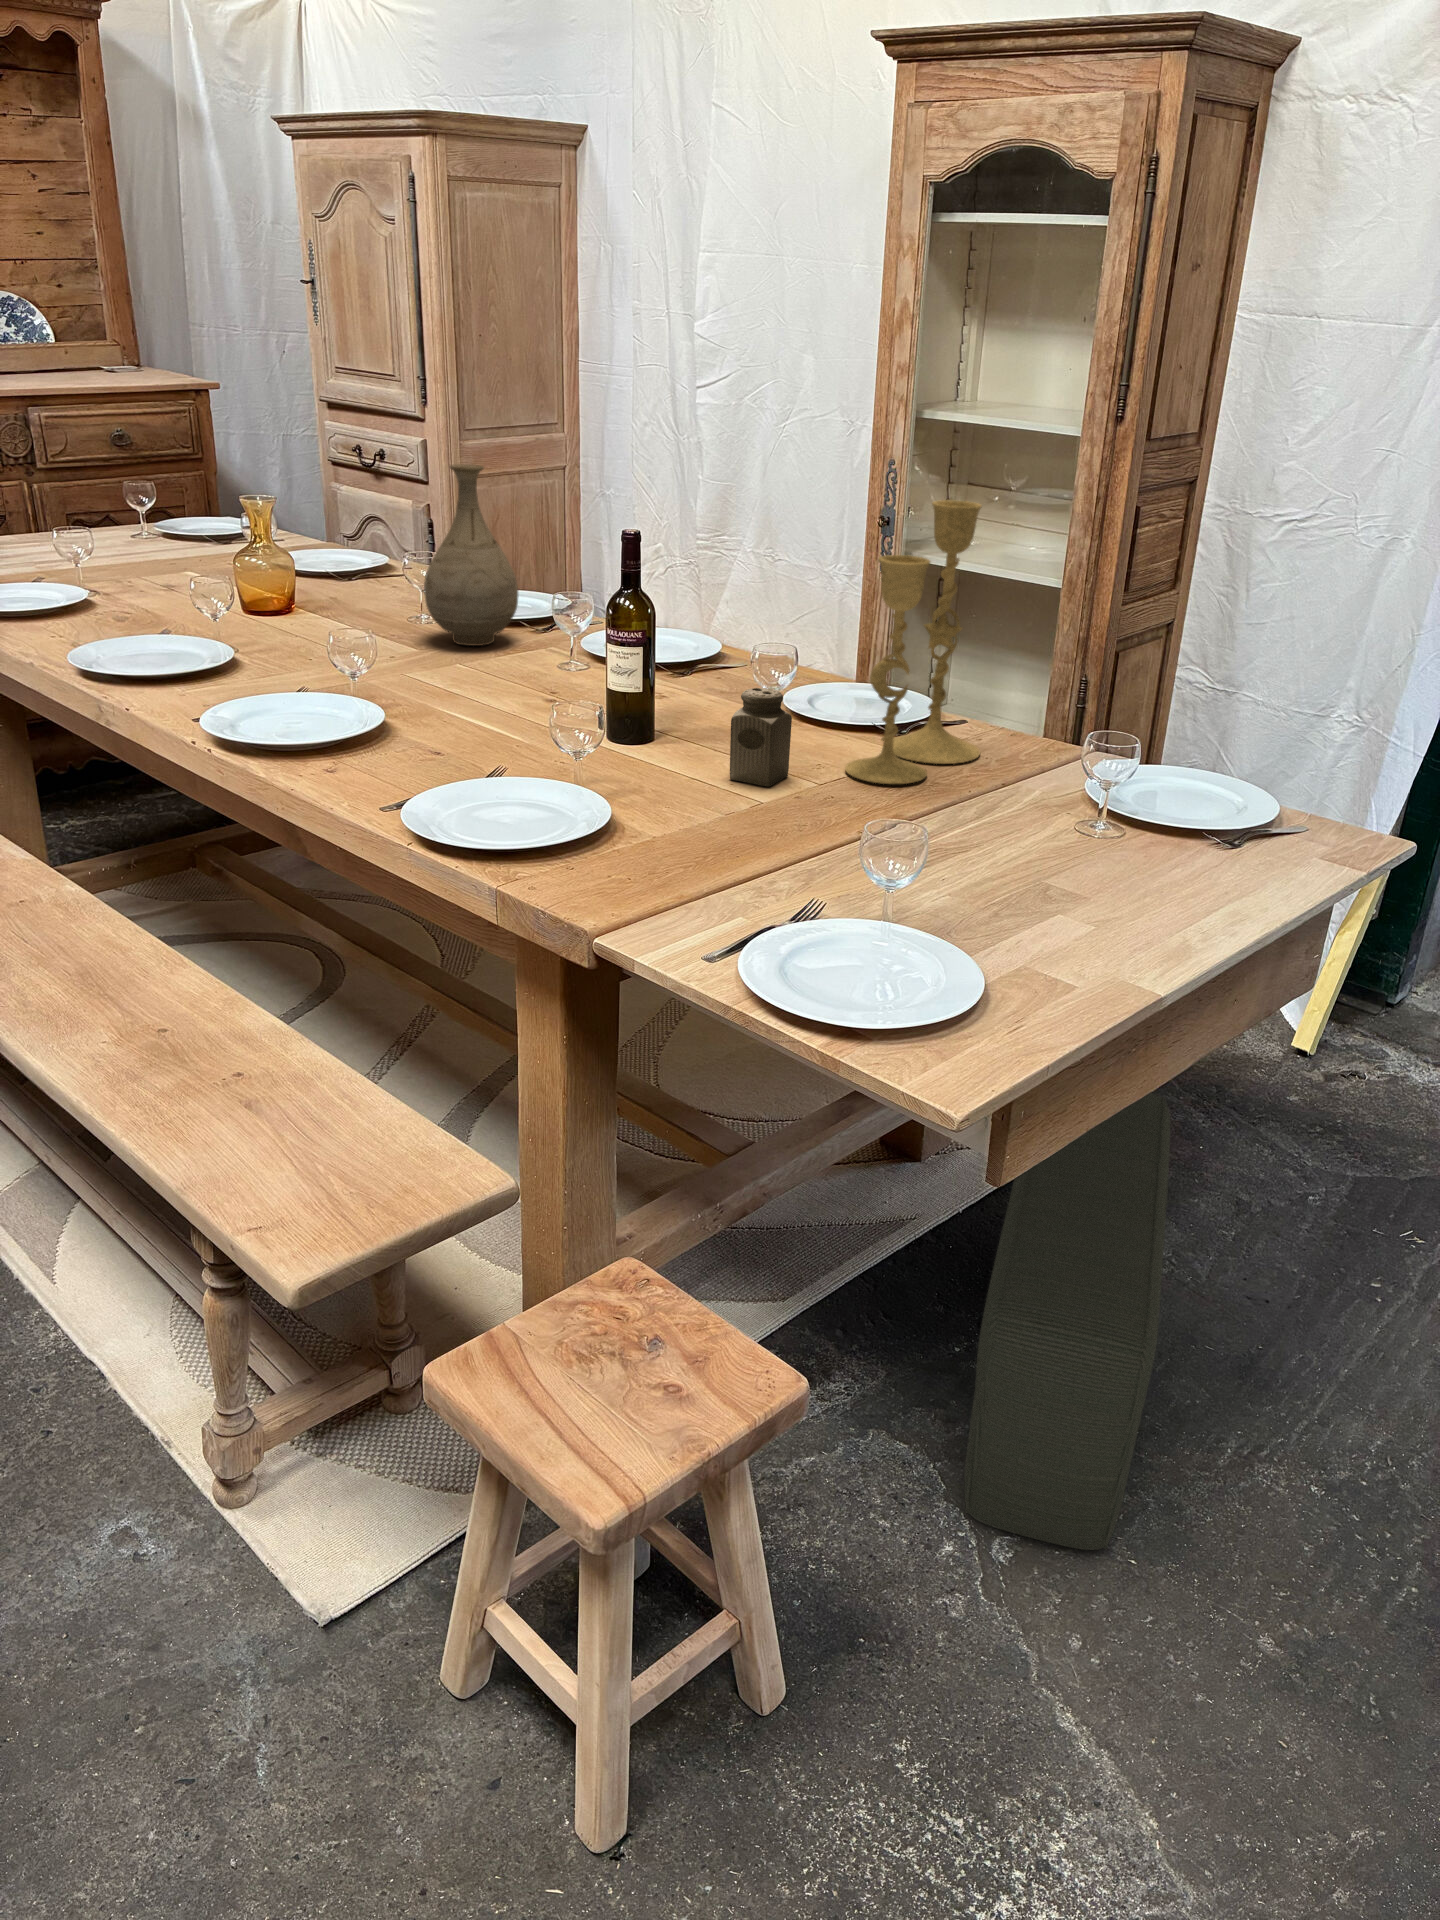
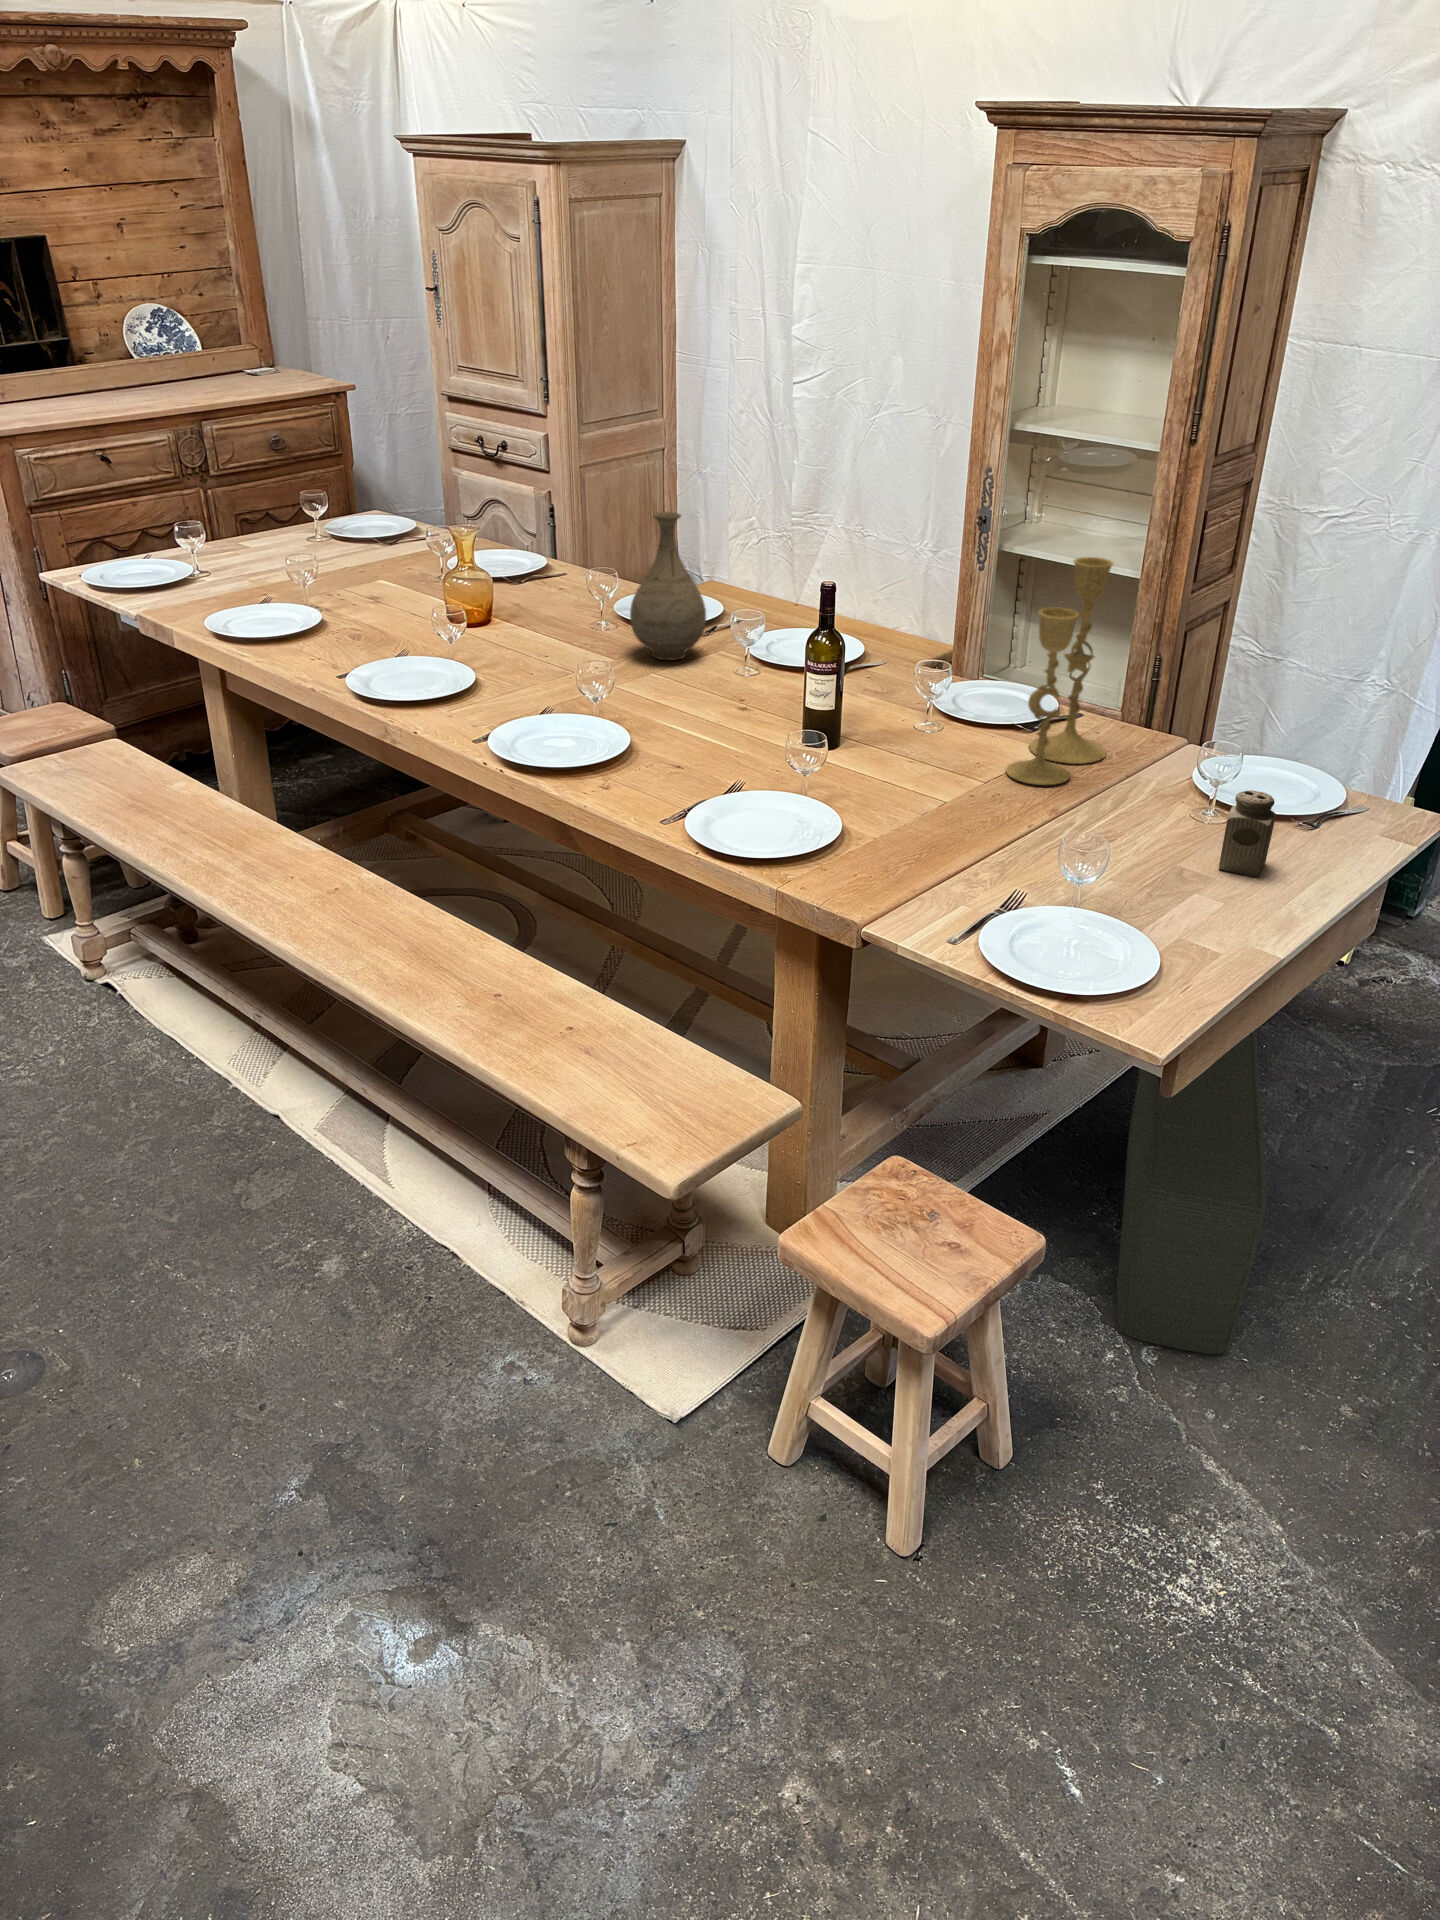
salt shaker: present [730,688,792,786] -> present [1219,790,1276,877]

